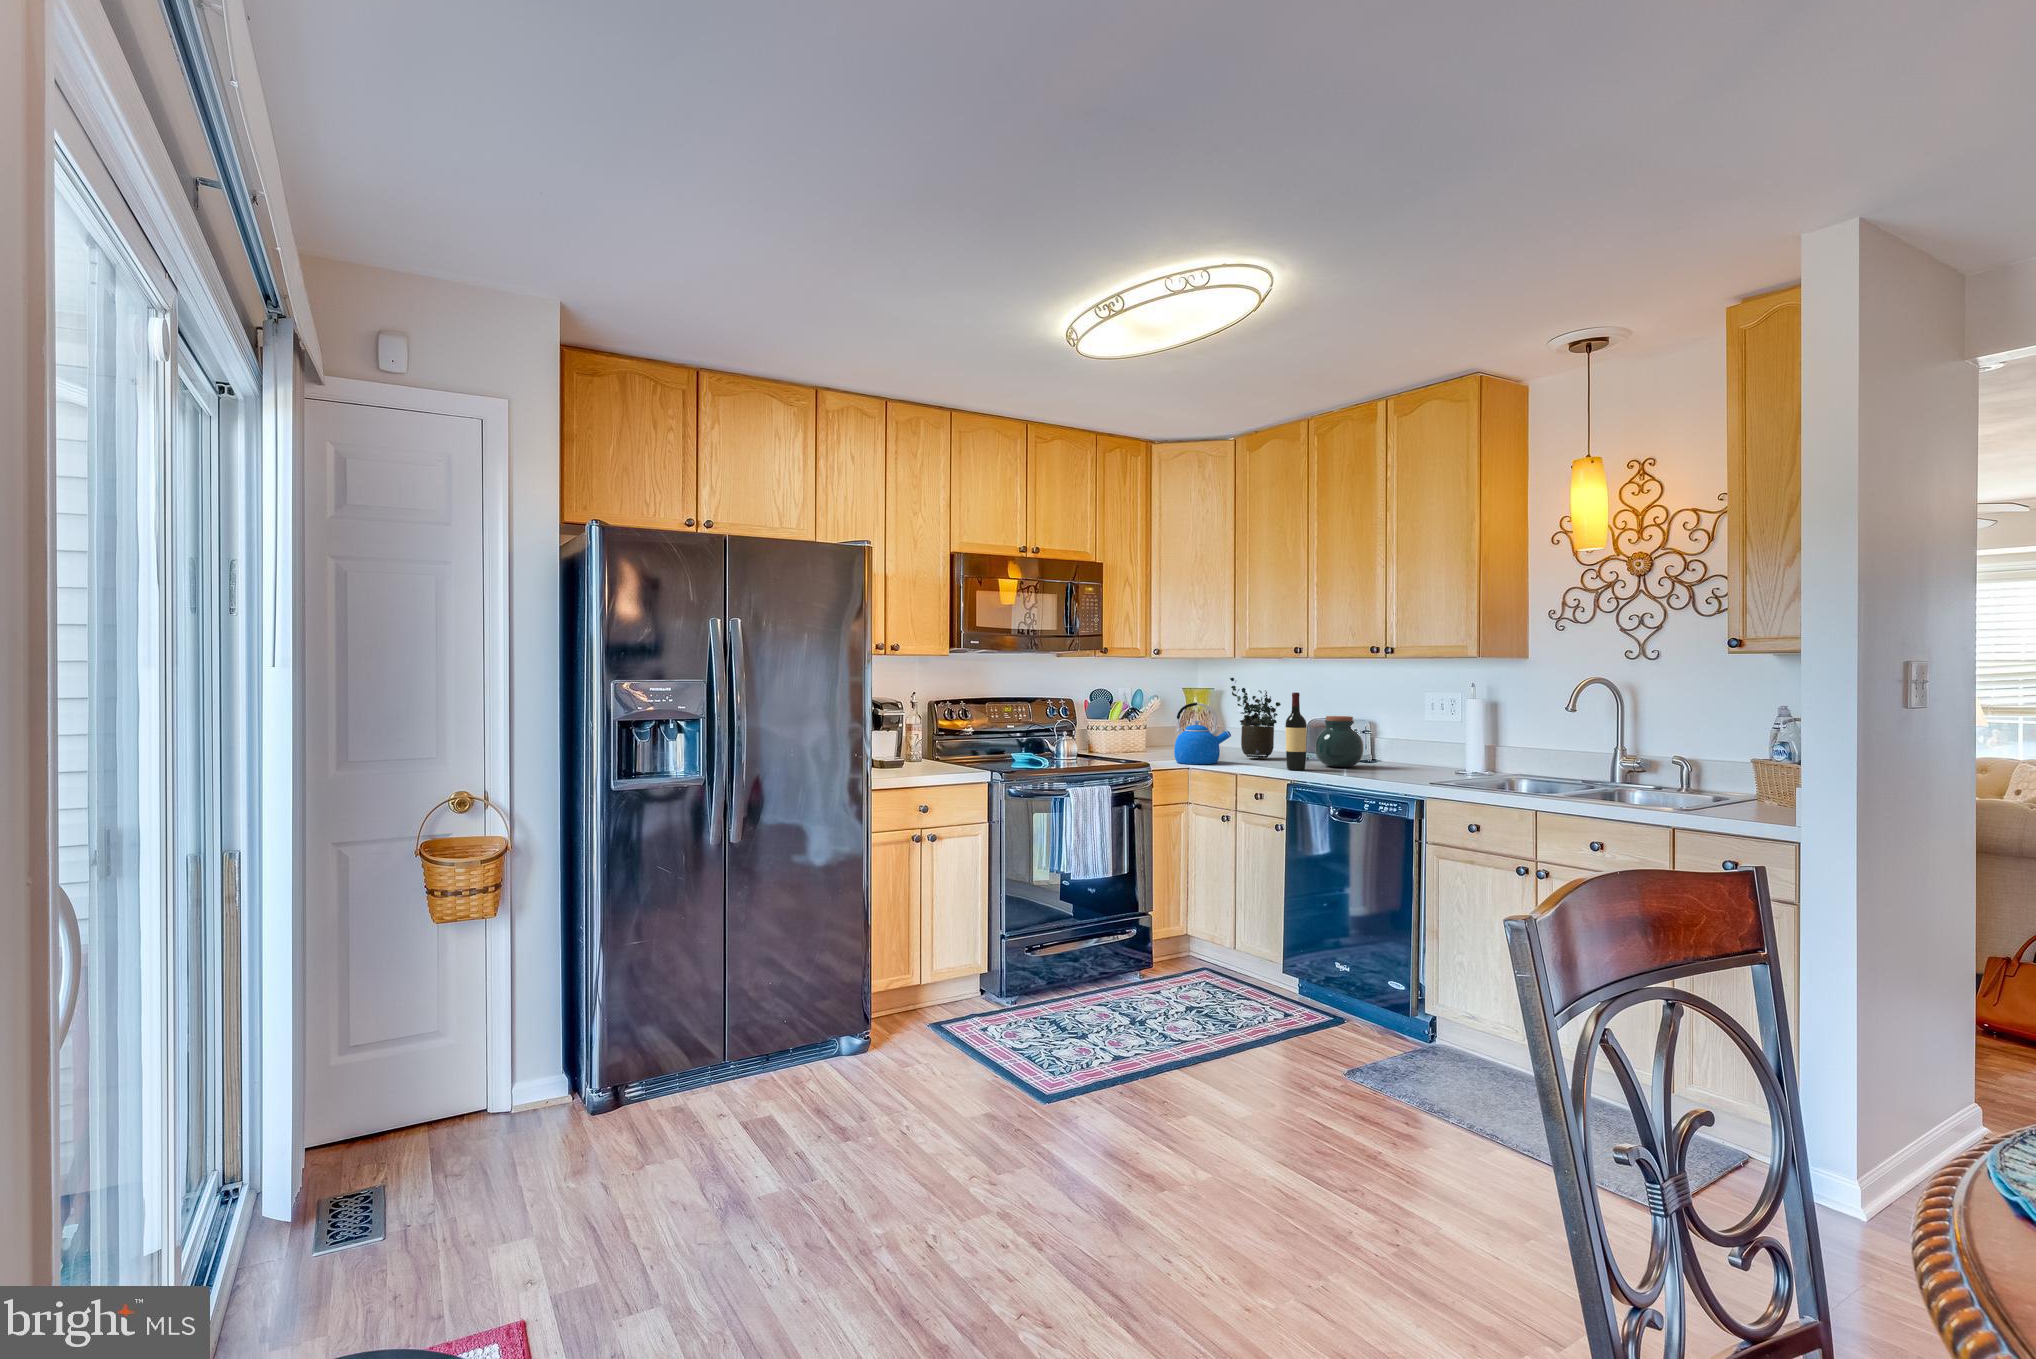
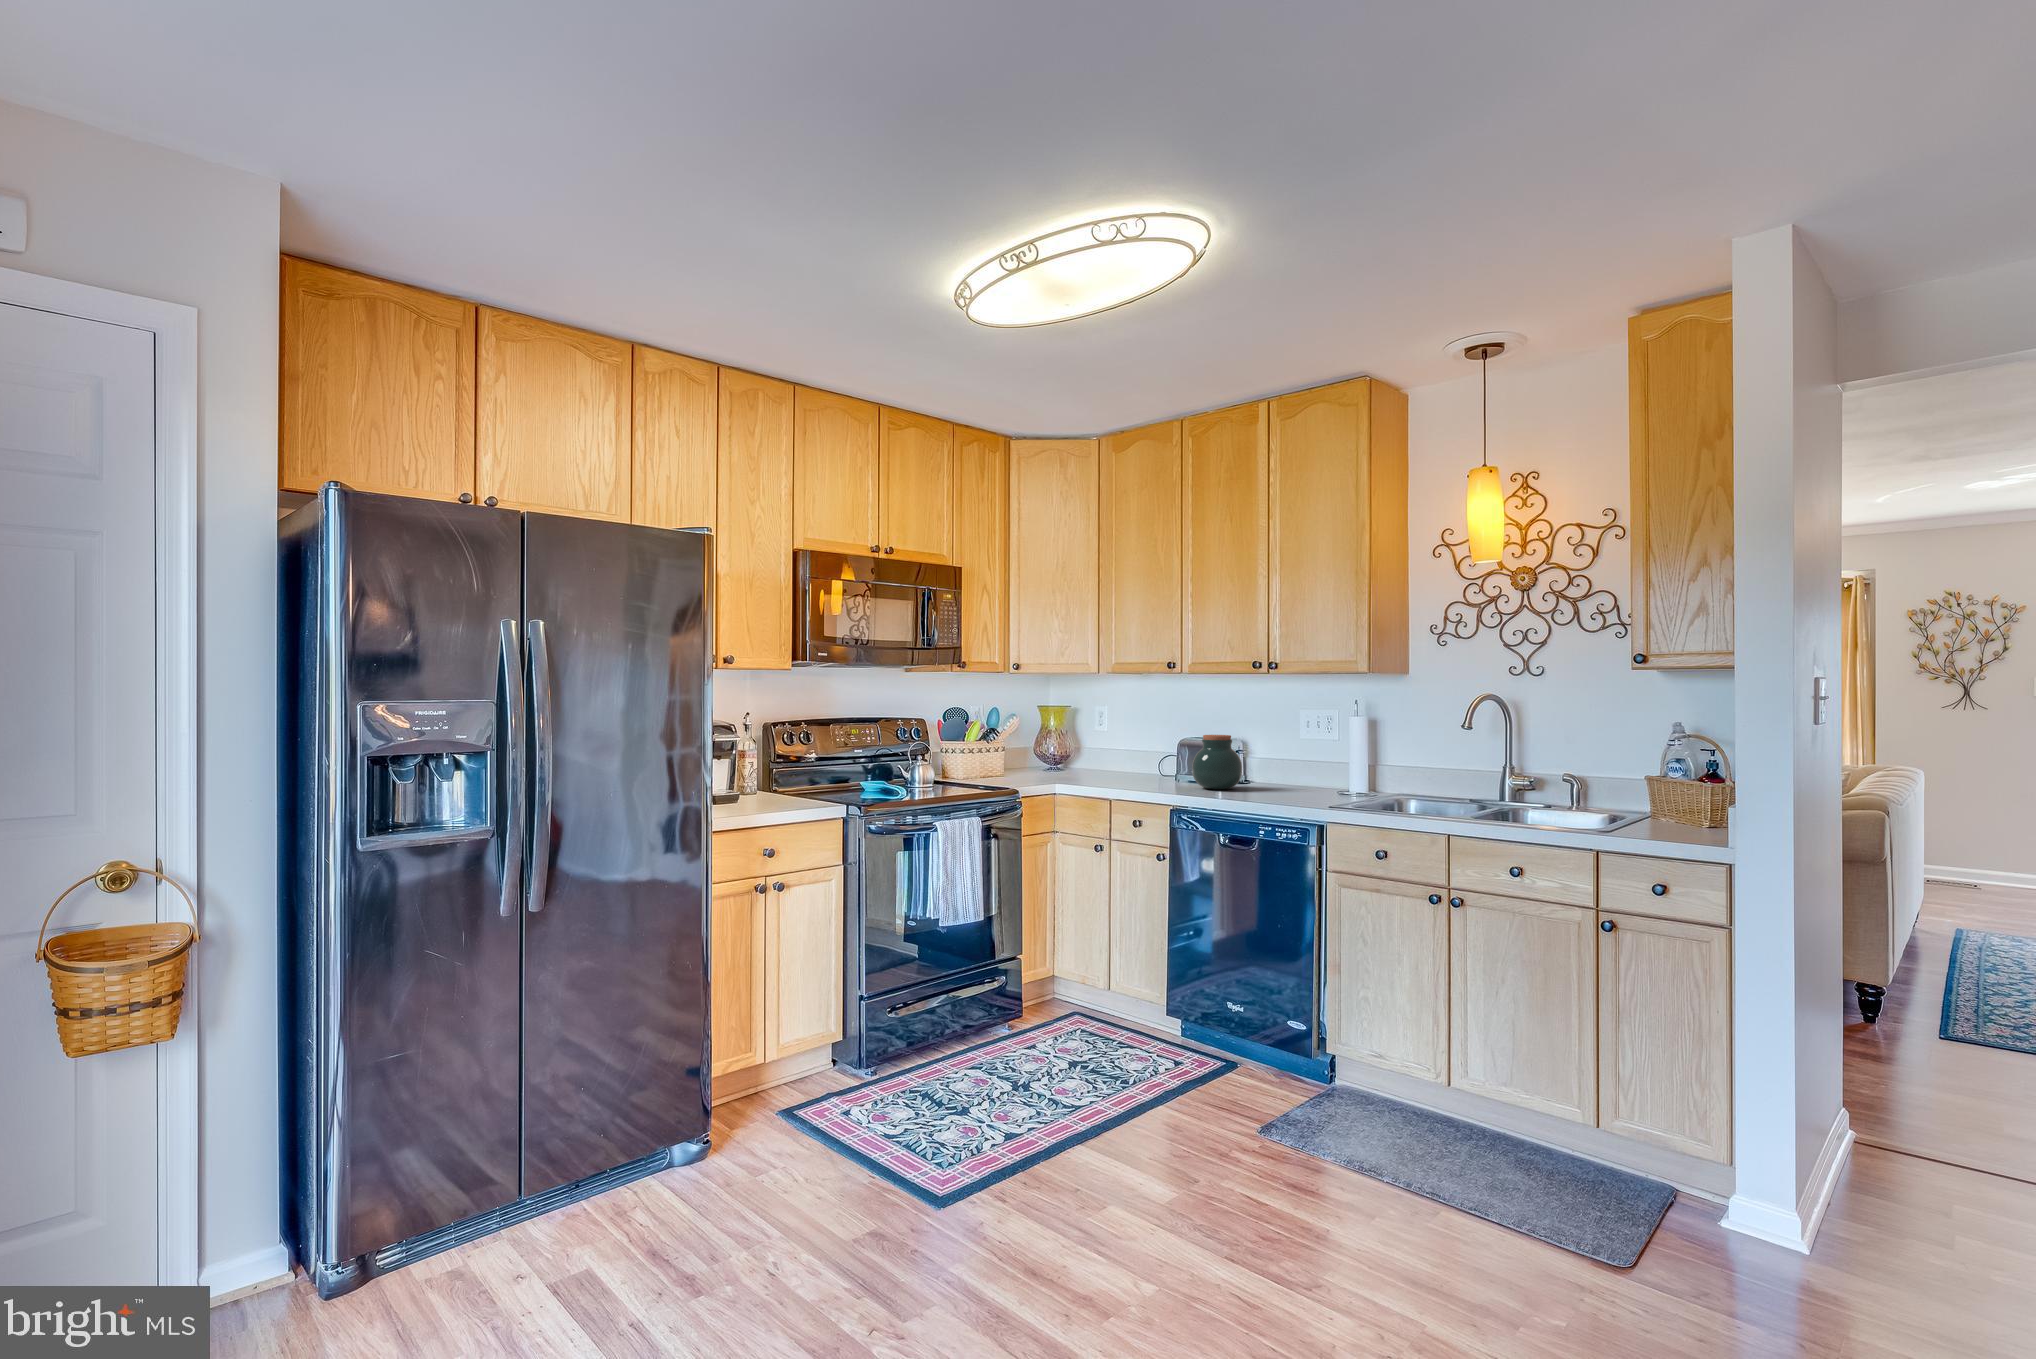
potted plant: present [1230,678,1281,758] -> none [1096,694,1151,780]
wine bottle: present [1285,692,1307,770] -> none [1166,710,1188,794]
kettle: present [1174,702,1231,764] -> none [1043,721,1104,789]

